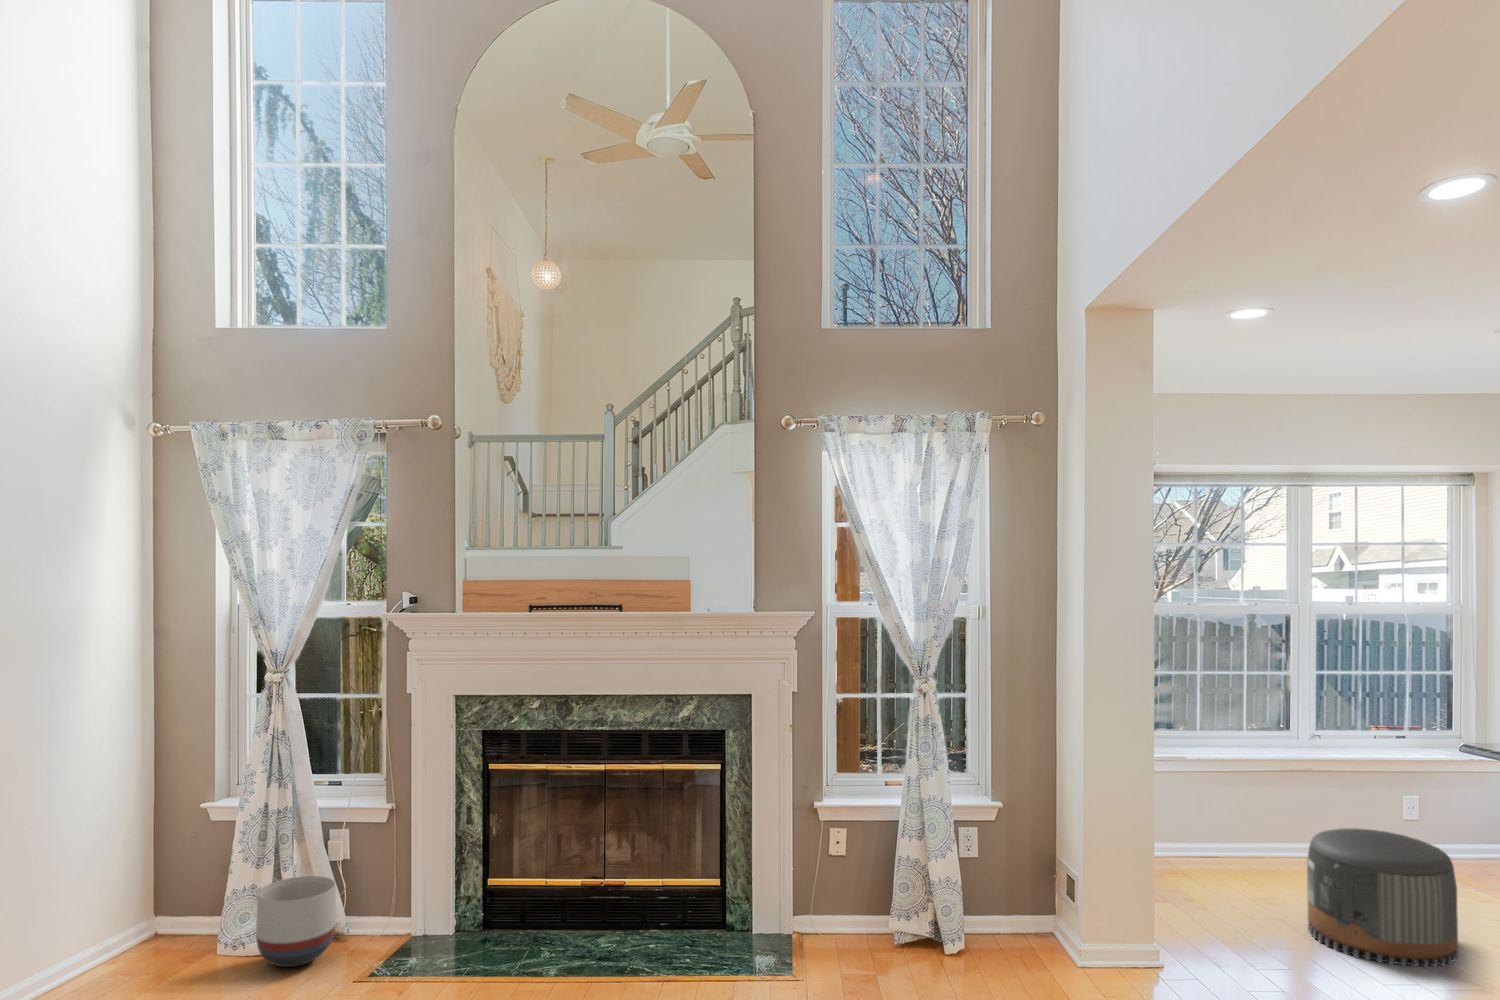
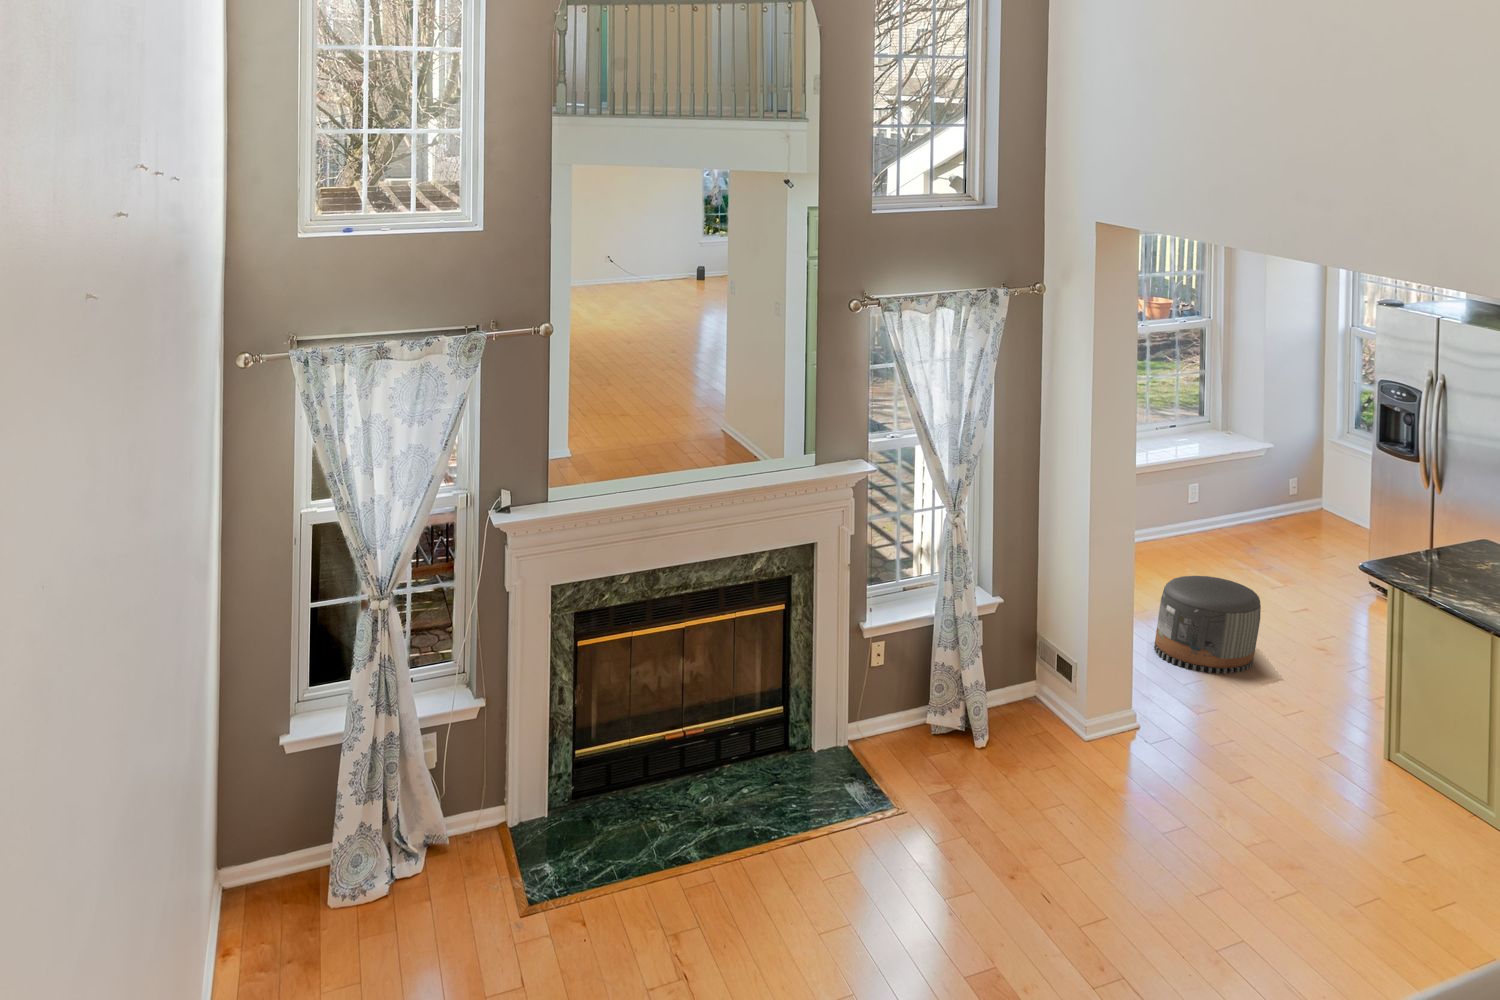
planter: present [256,876,336,967] -> none [404,793,484,891]

